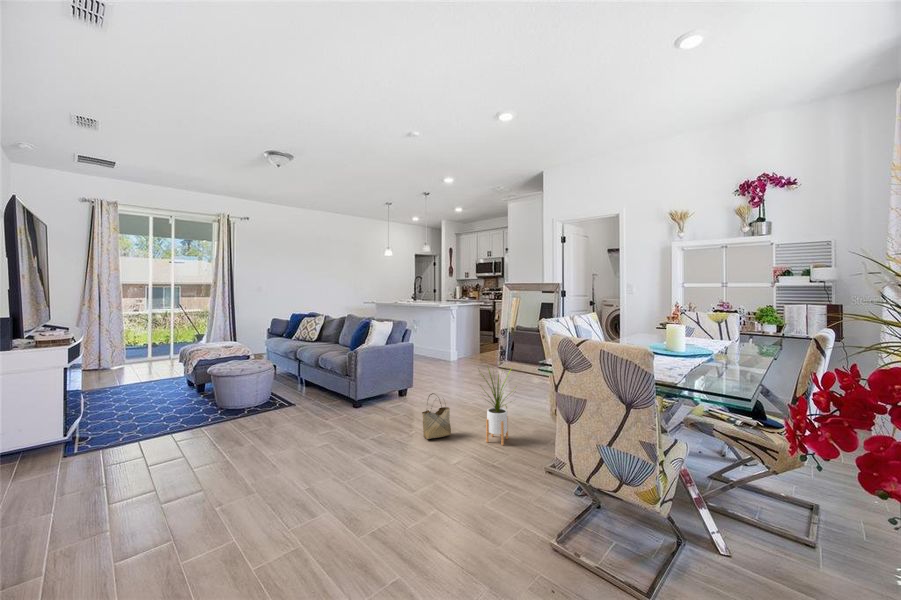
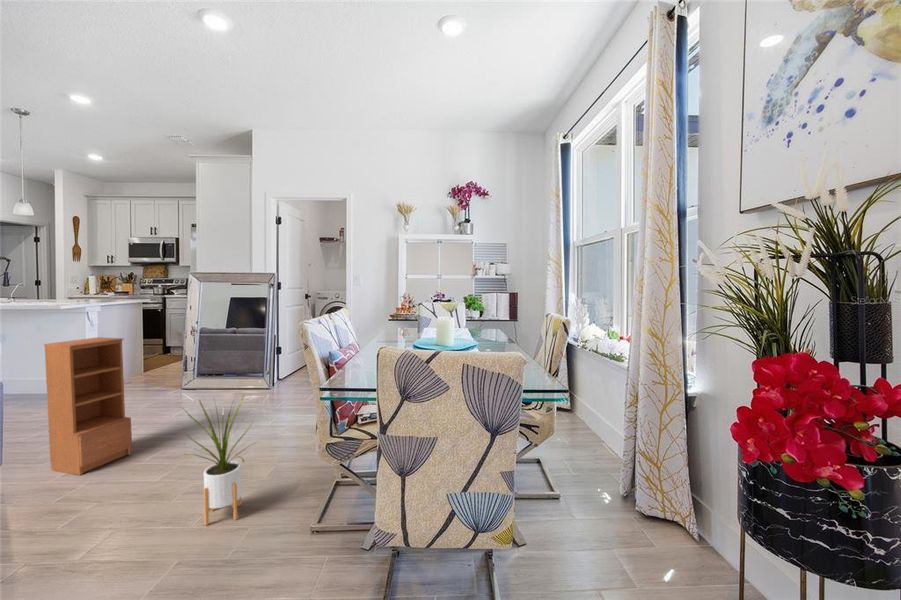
bookcase: none [428,324,462,400] -> present [44,337,132,475]
woven basket: present [422,393,451,439] -> none [49,476,126,573]

